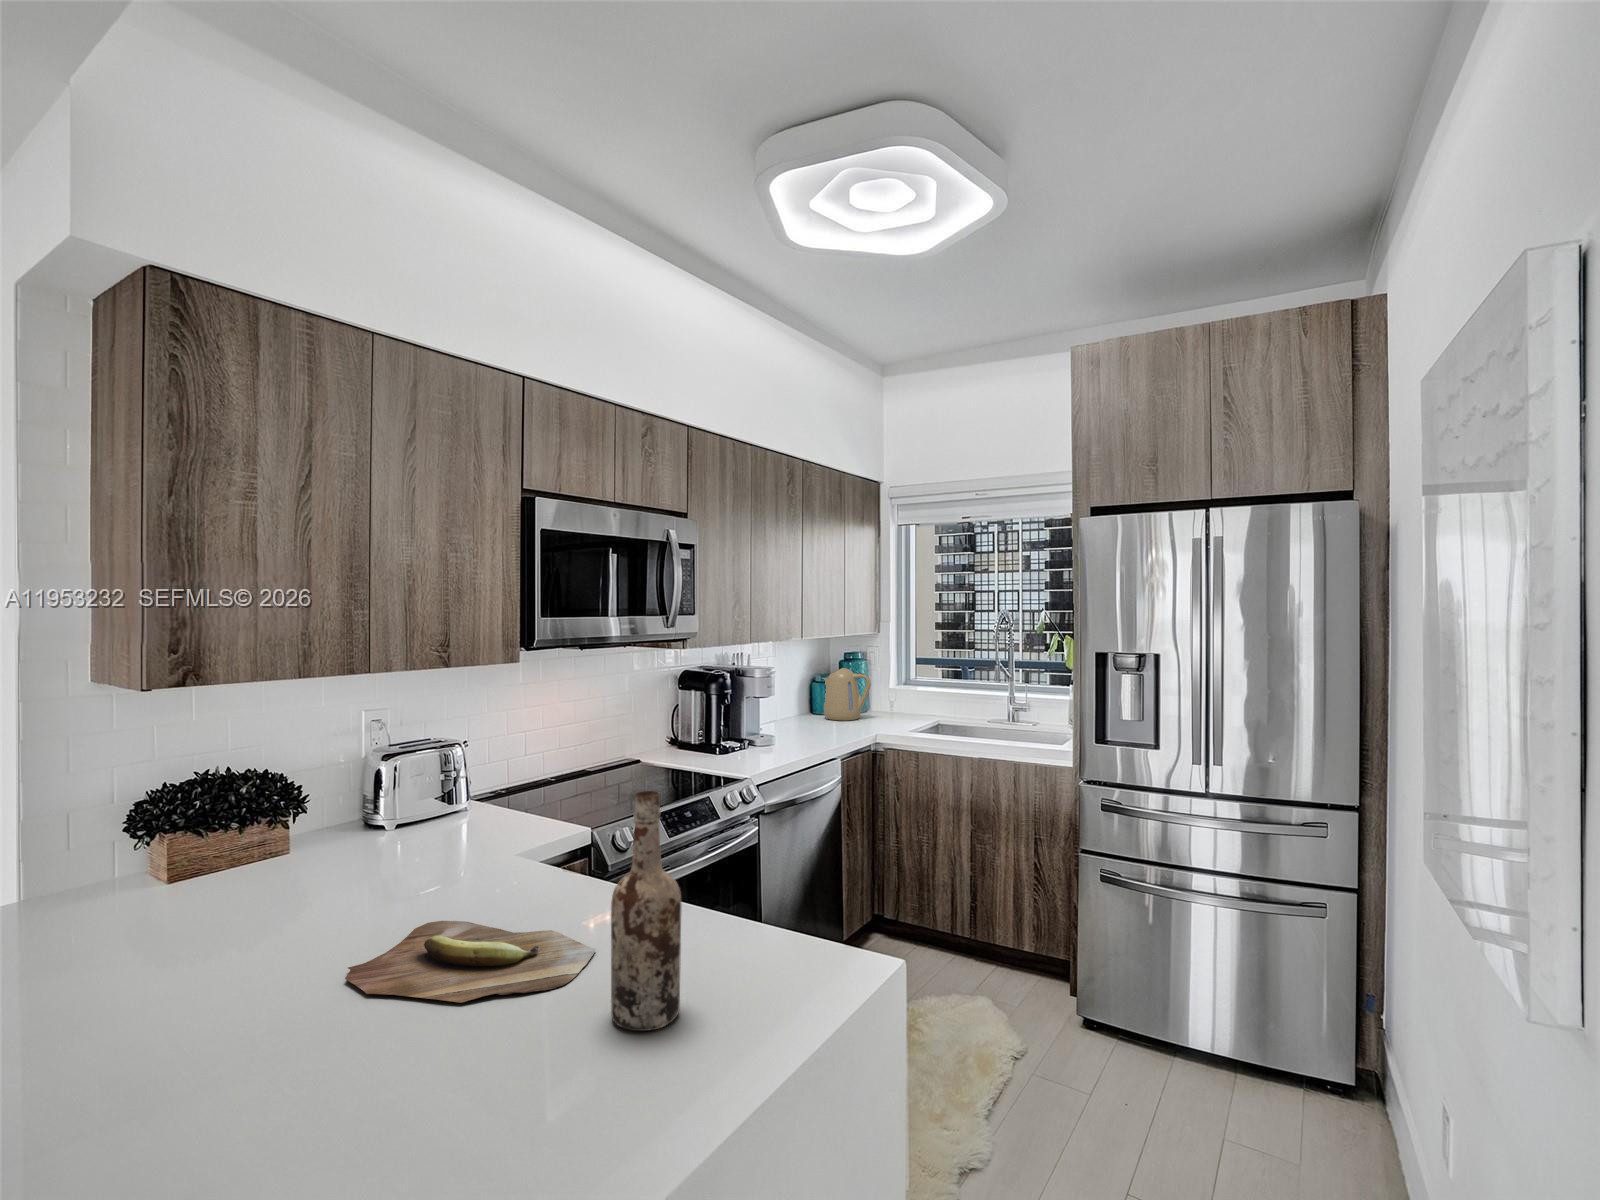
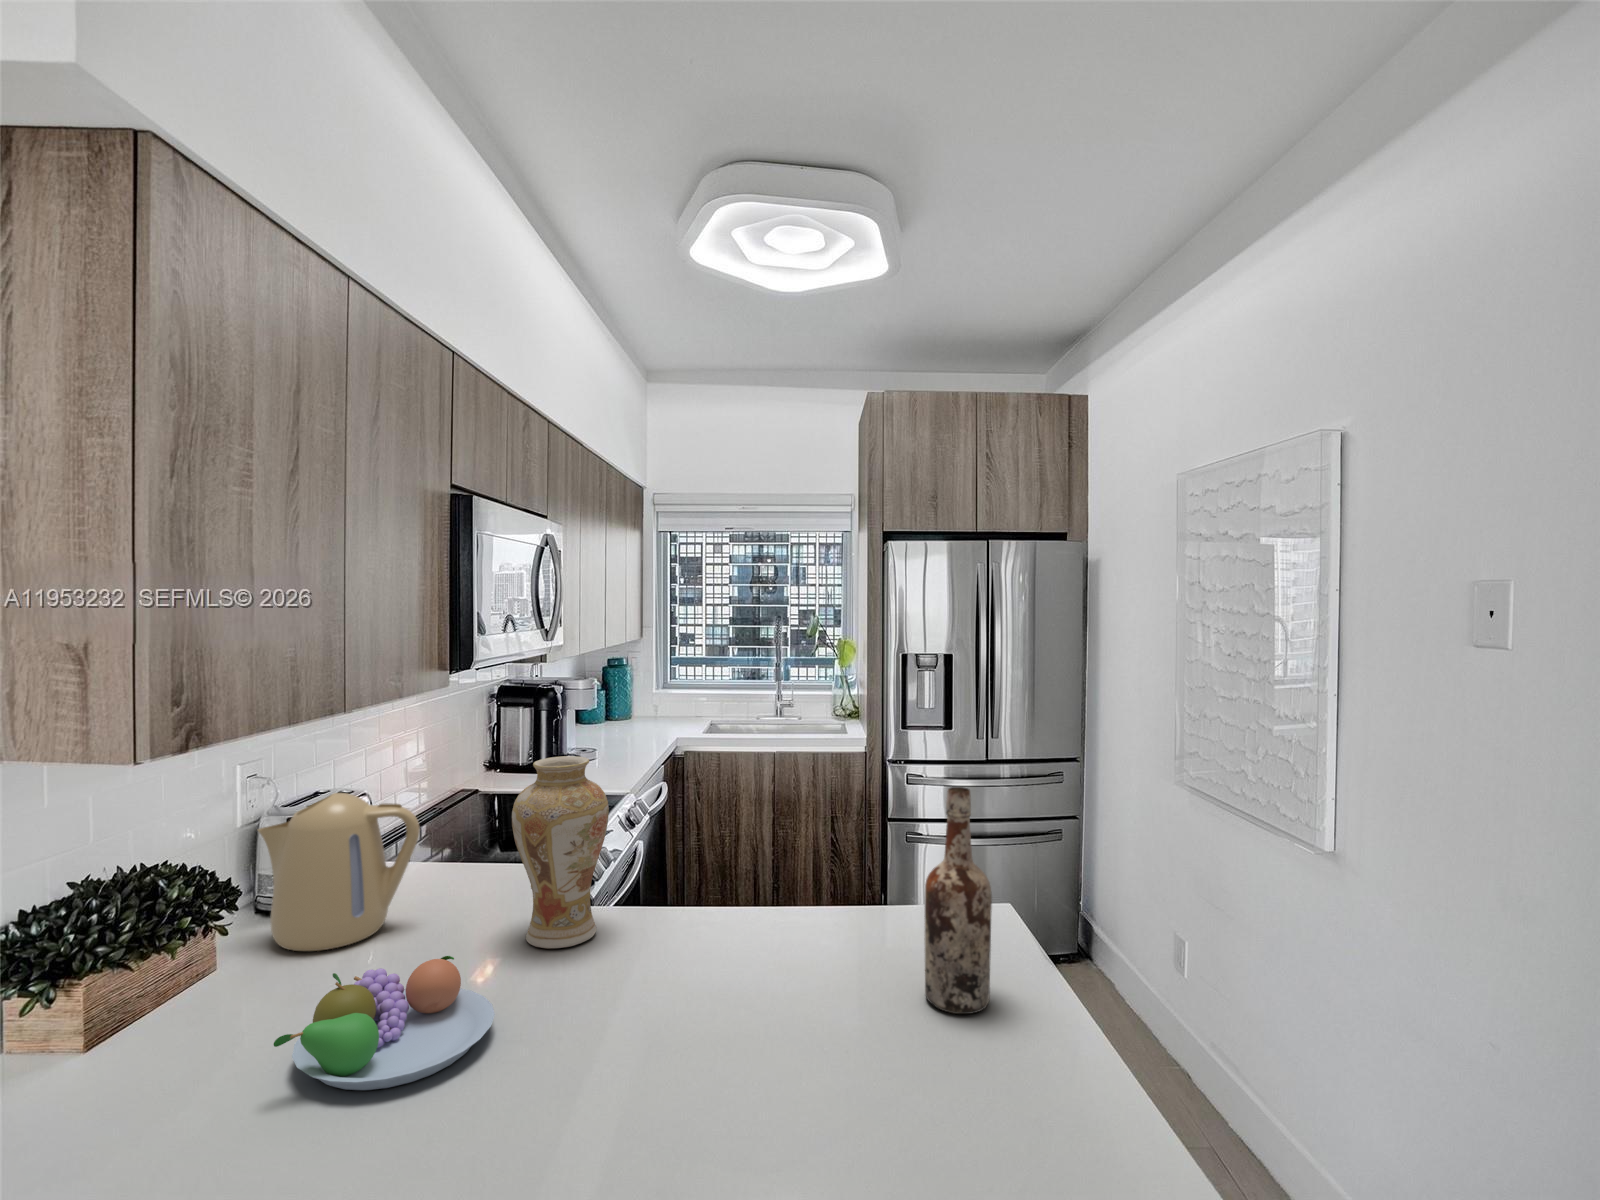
kettle: present [822,668,871,721] -> present [258,793,420,951]
vase: none [431,731,517,895] -> present [512,756,609,949]
fruit bowl: none [160,872,338,959] -> present [274,956,495,1090]
cutting board: present [345,921,595,1003] -> none [595,955,843,1061]

